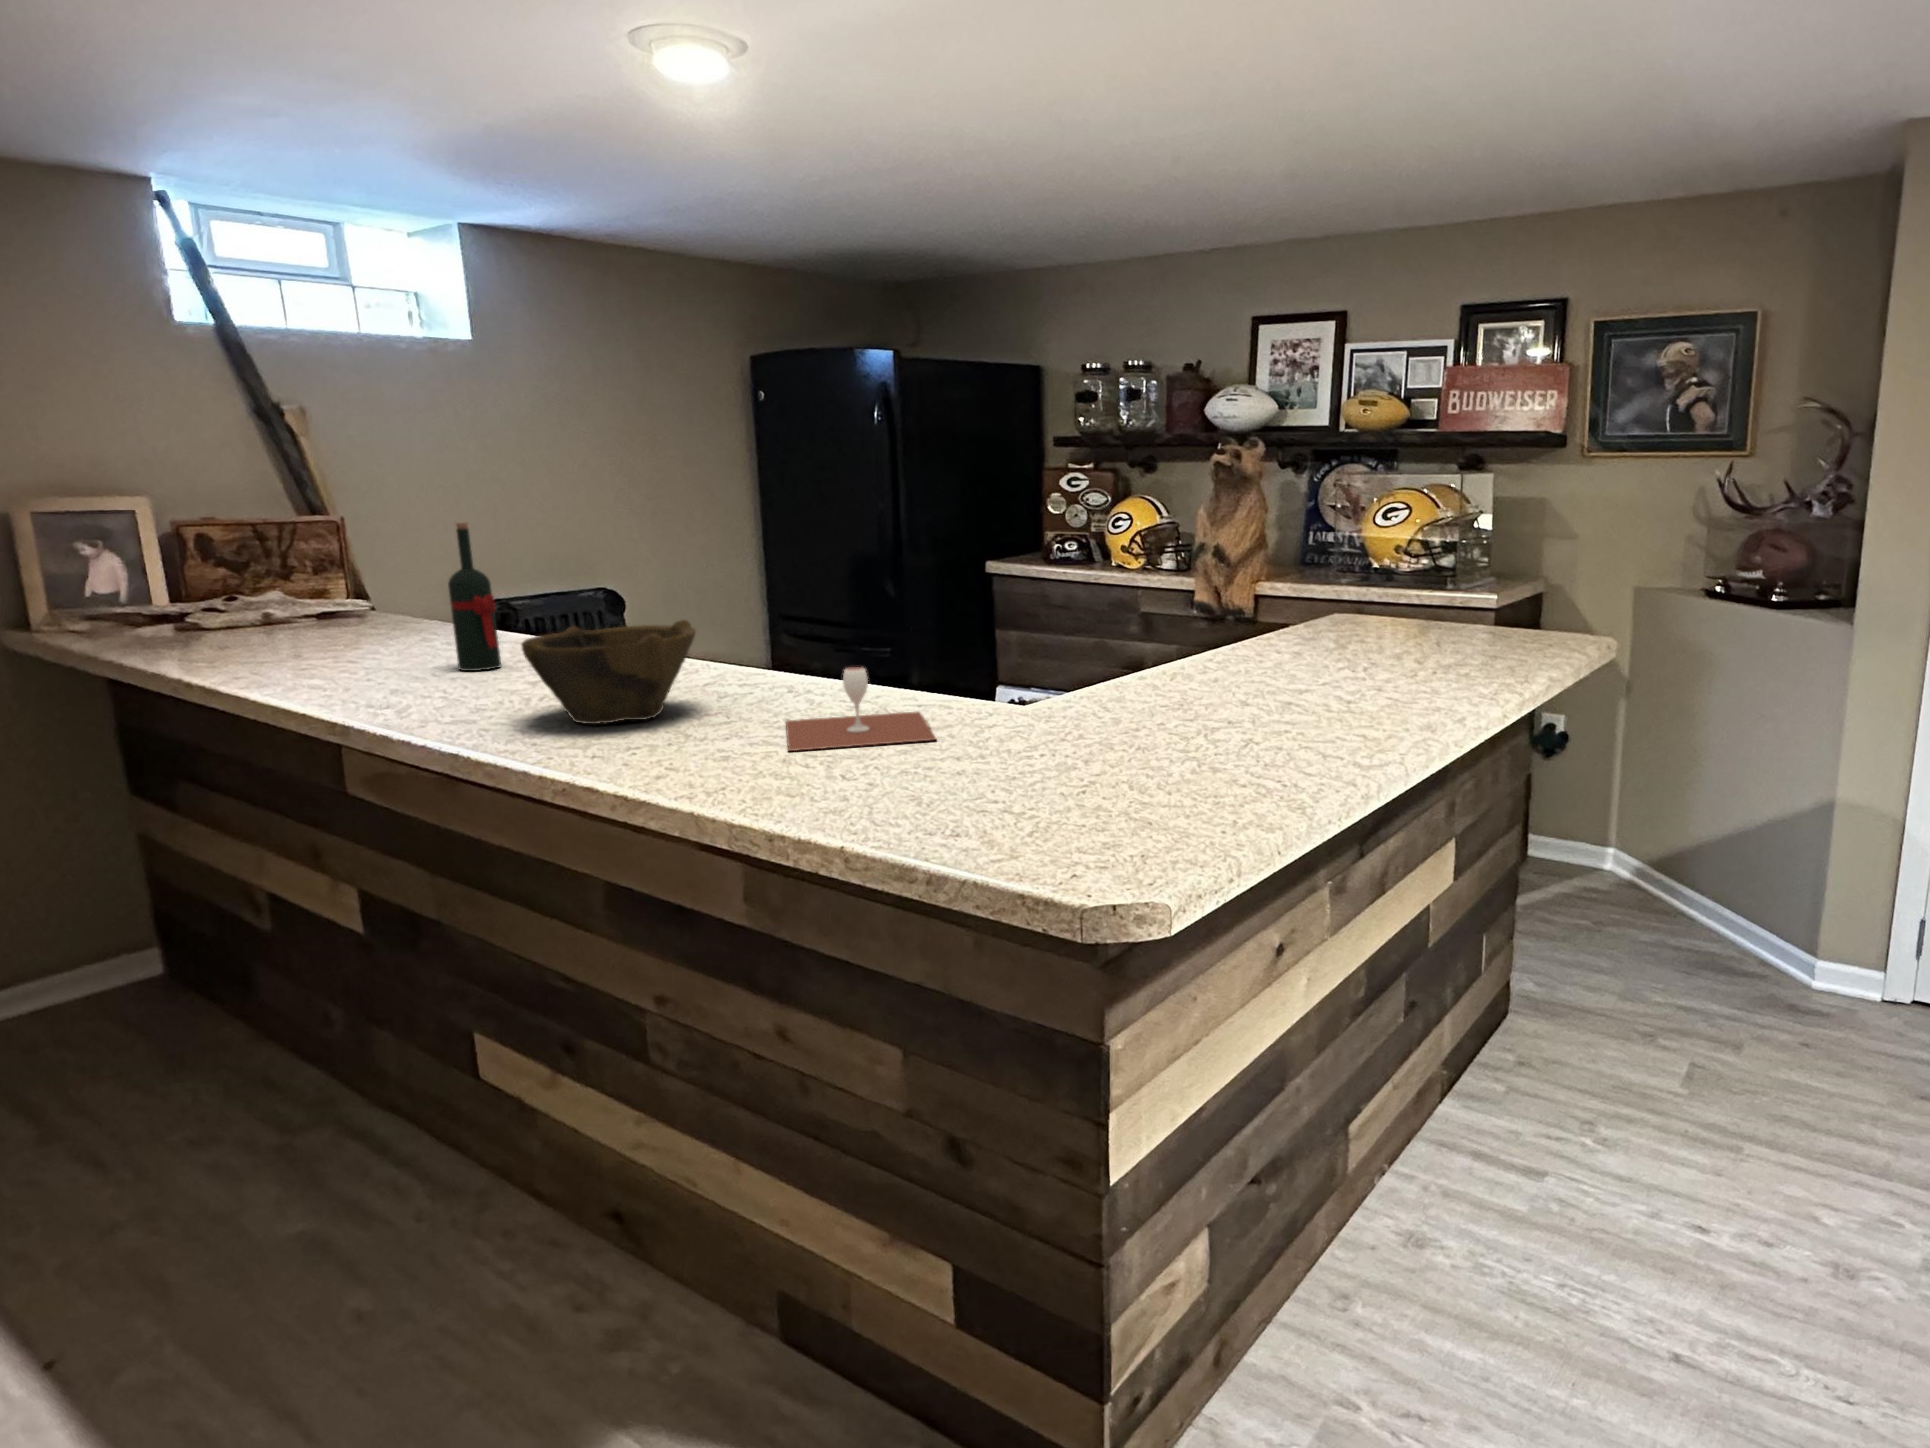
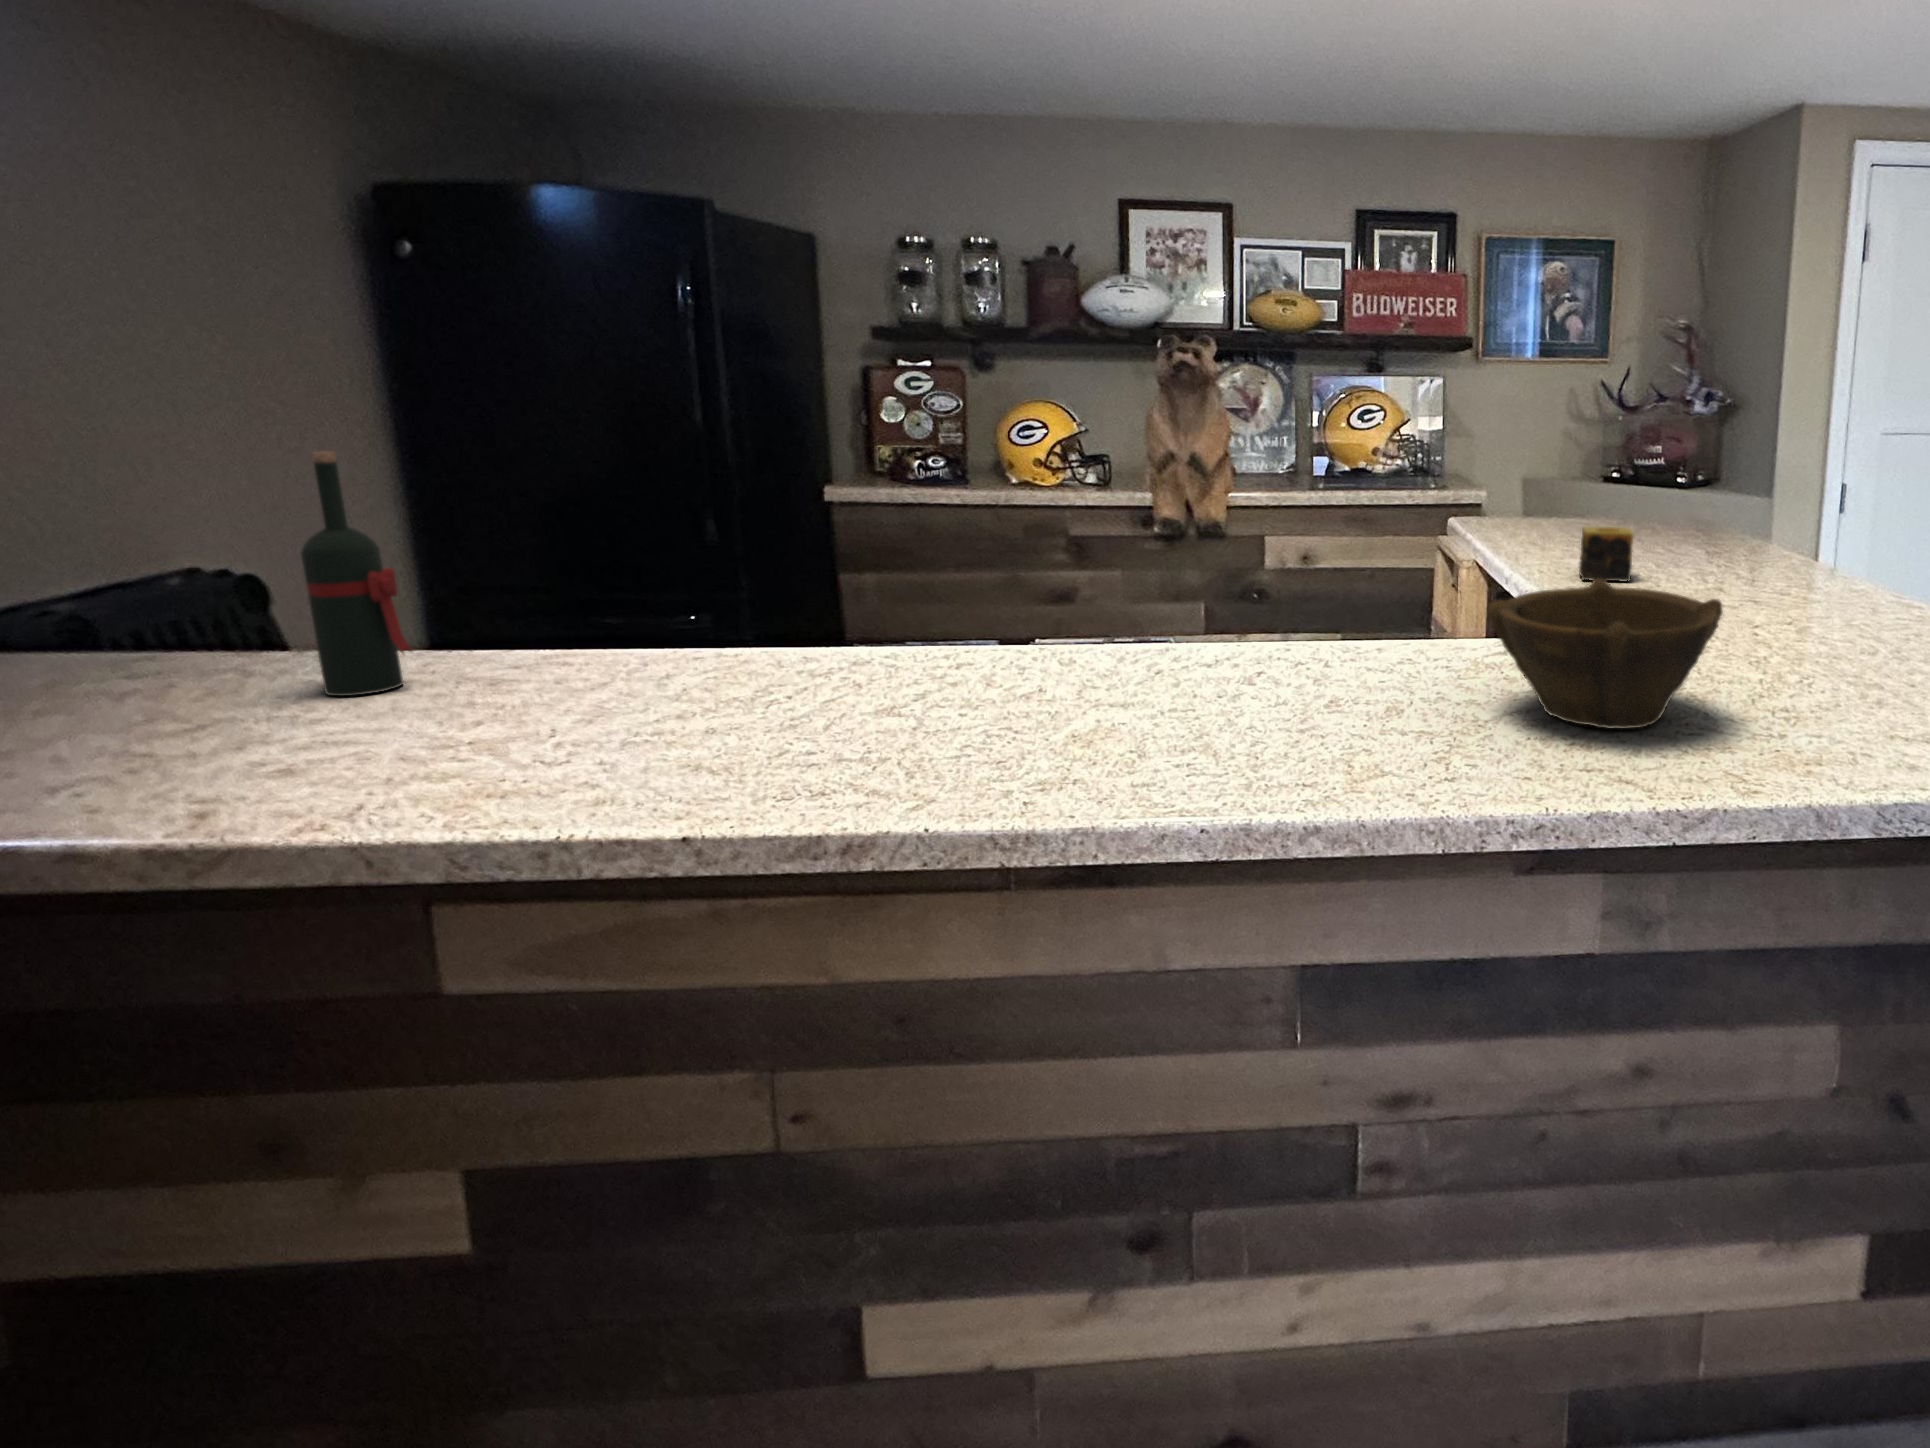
bowl: present [521,620,695,724] -> present [1488,579,1722,729]
candle: none [1419,621,1488,680] -> present [1579,526,1634,582]
wine glass: present [786,667,936,751] -> none [1101,624,1346,739]

